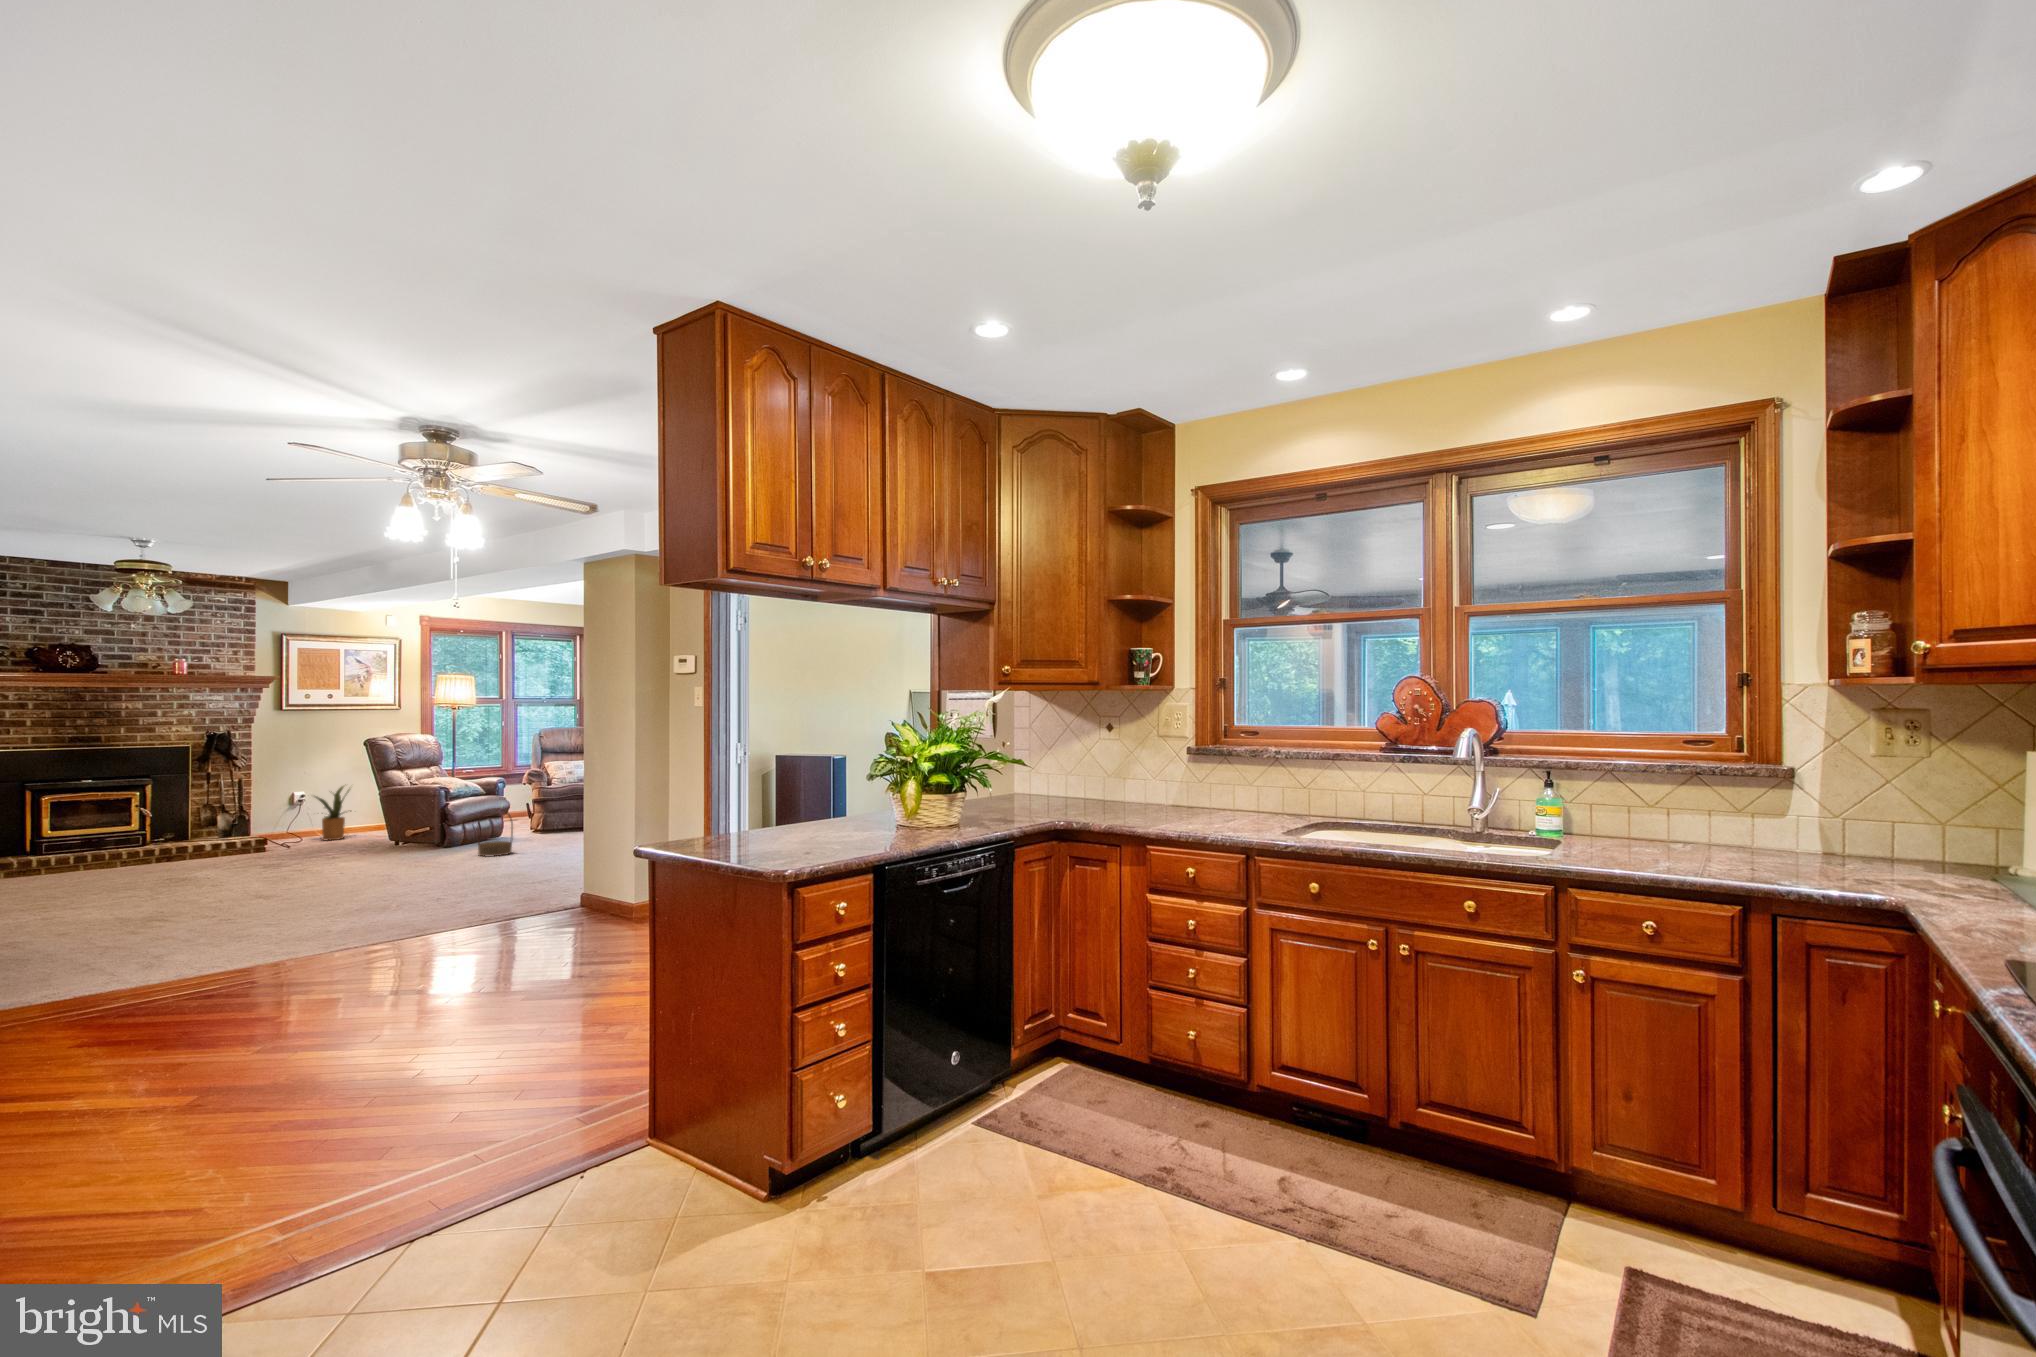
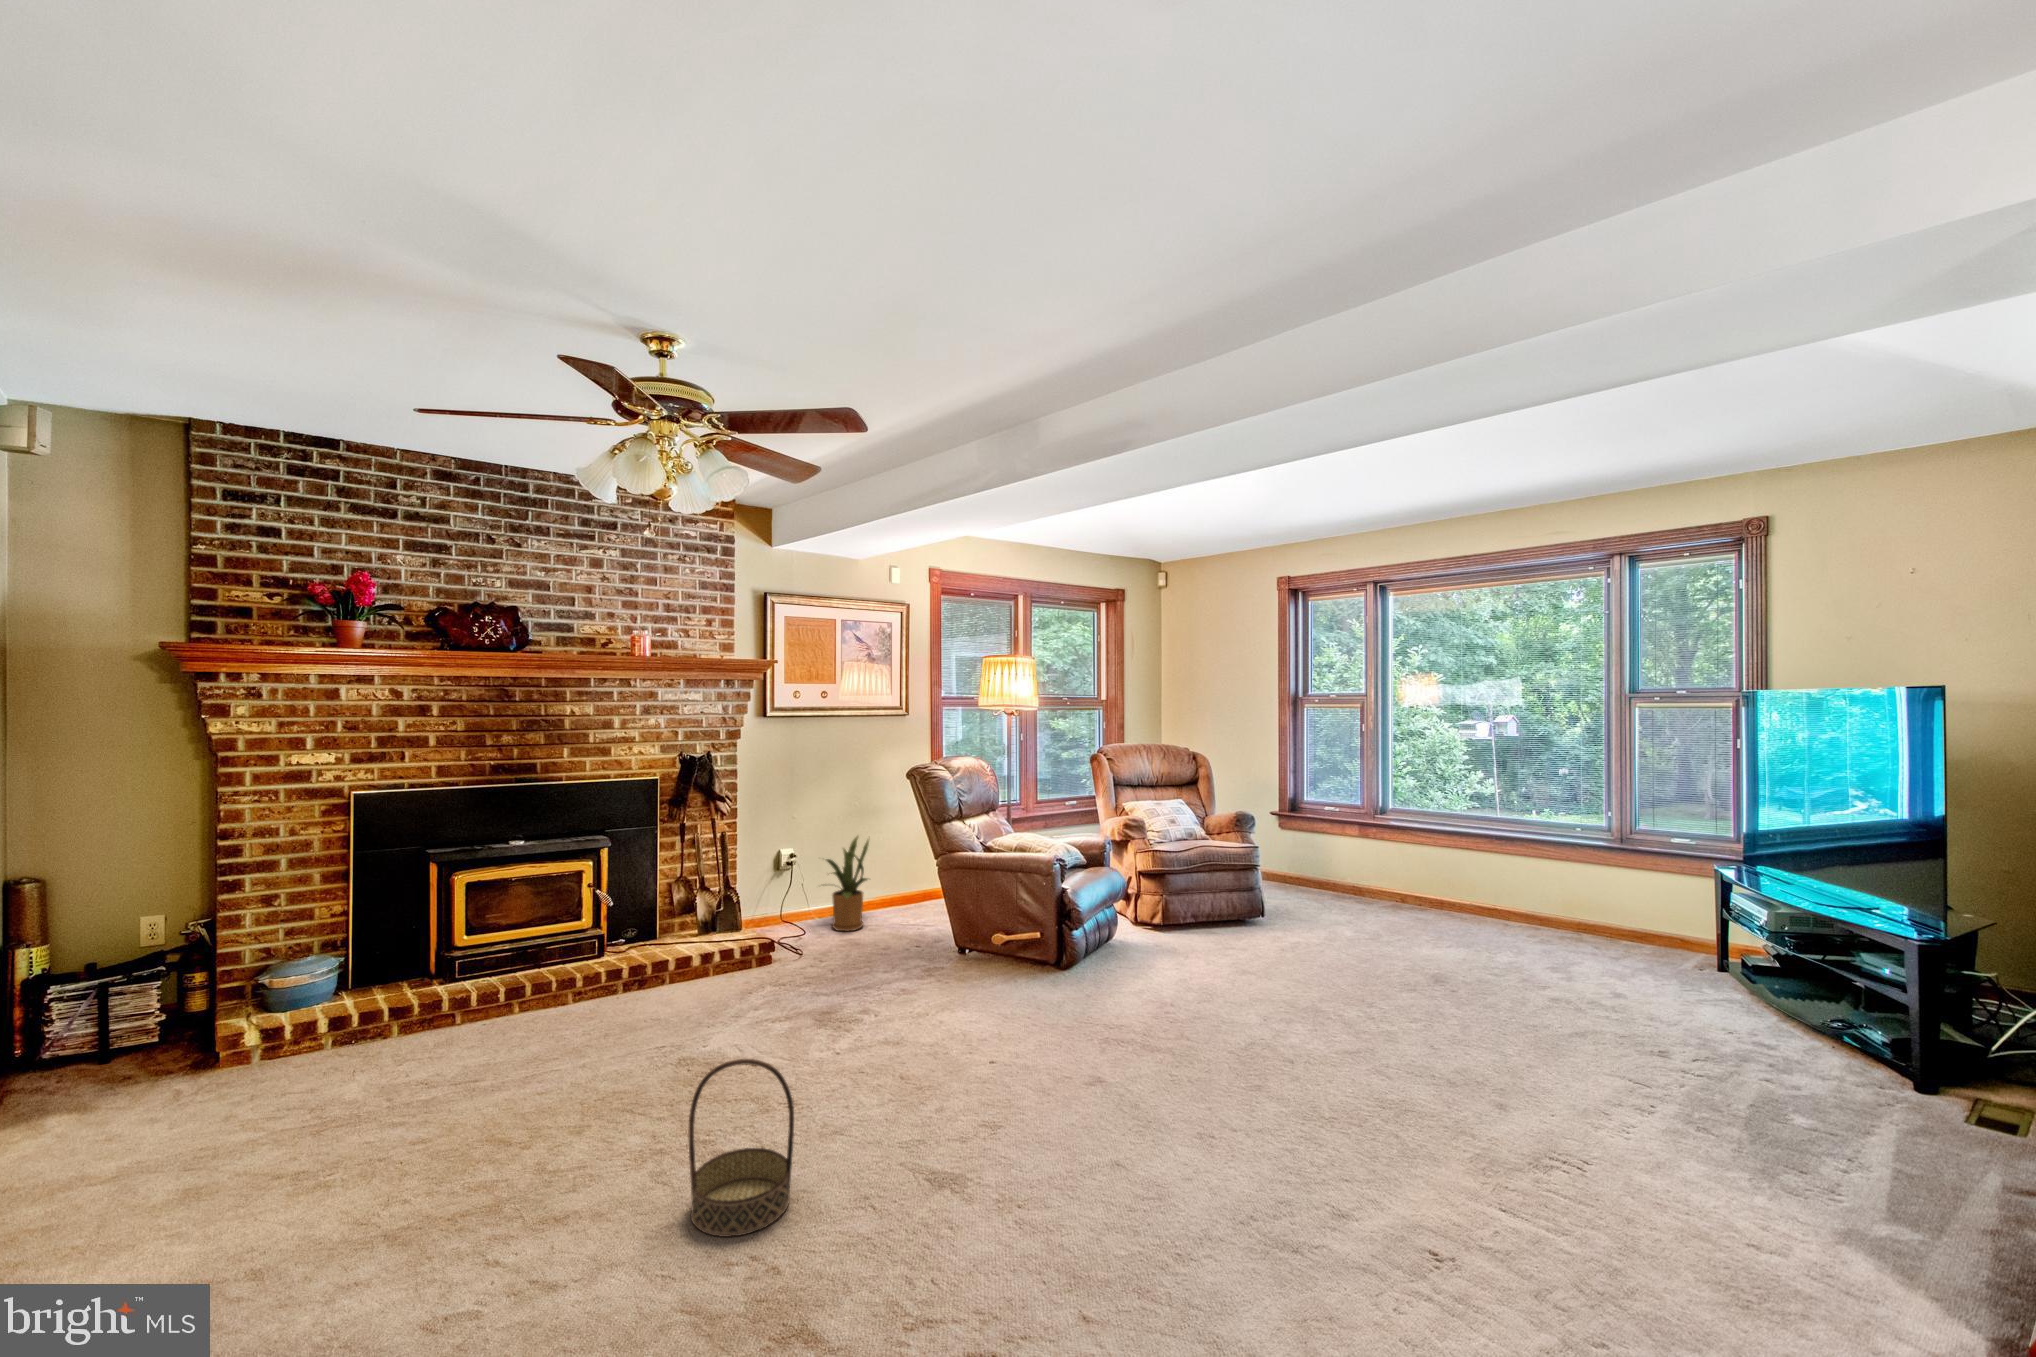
basket: present [477,808,513,856] -> present [688,1059,794,1237]

